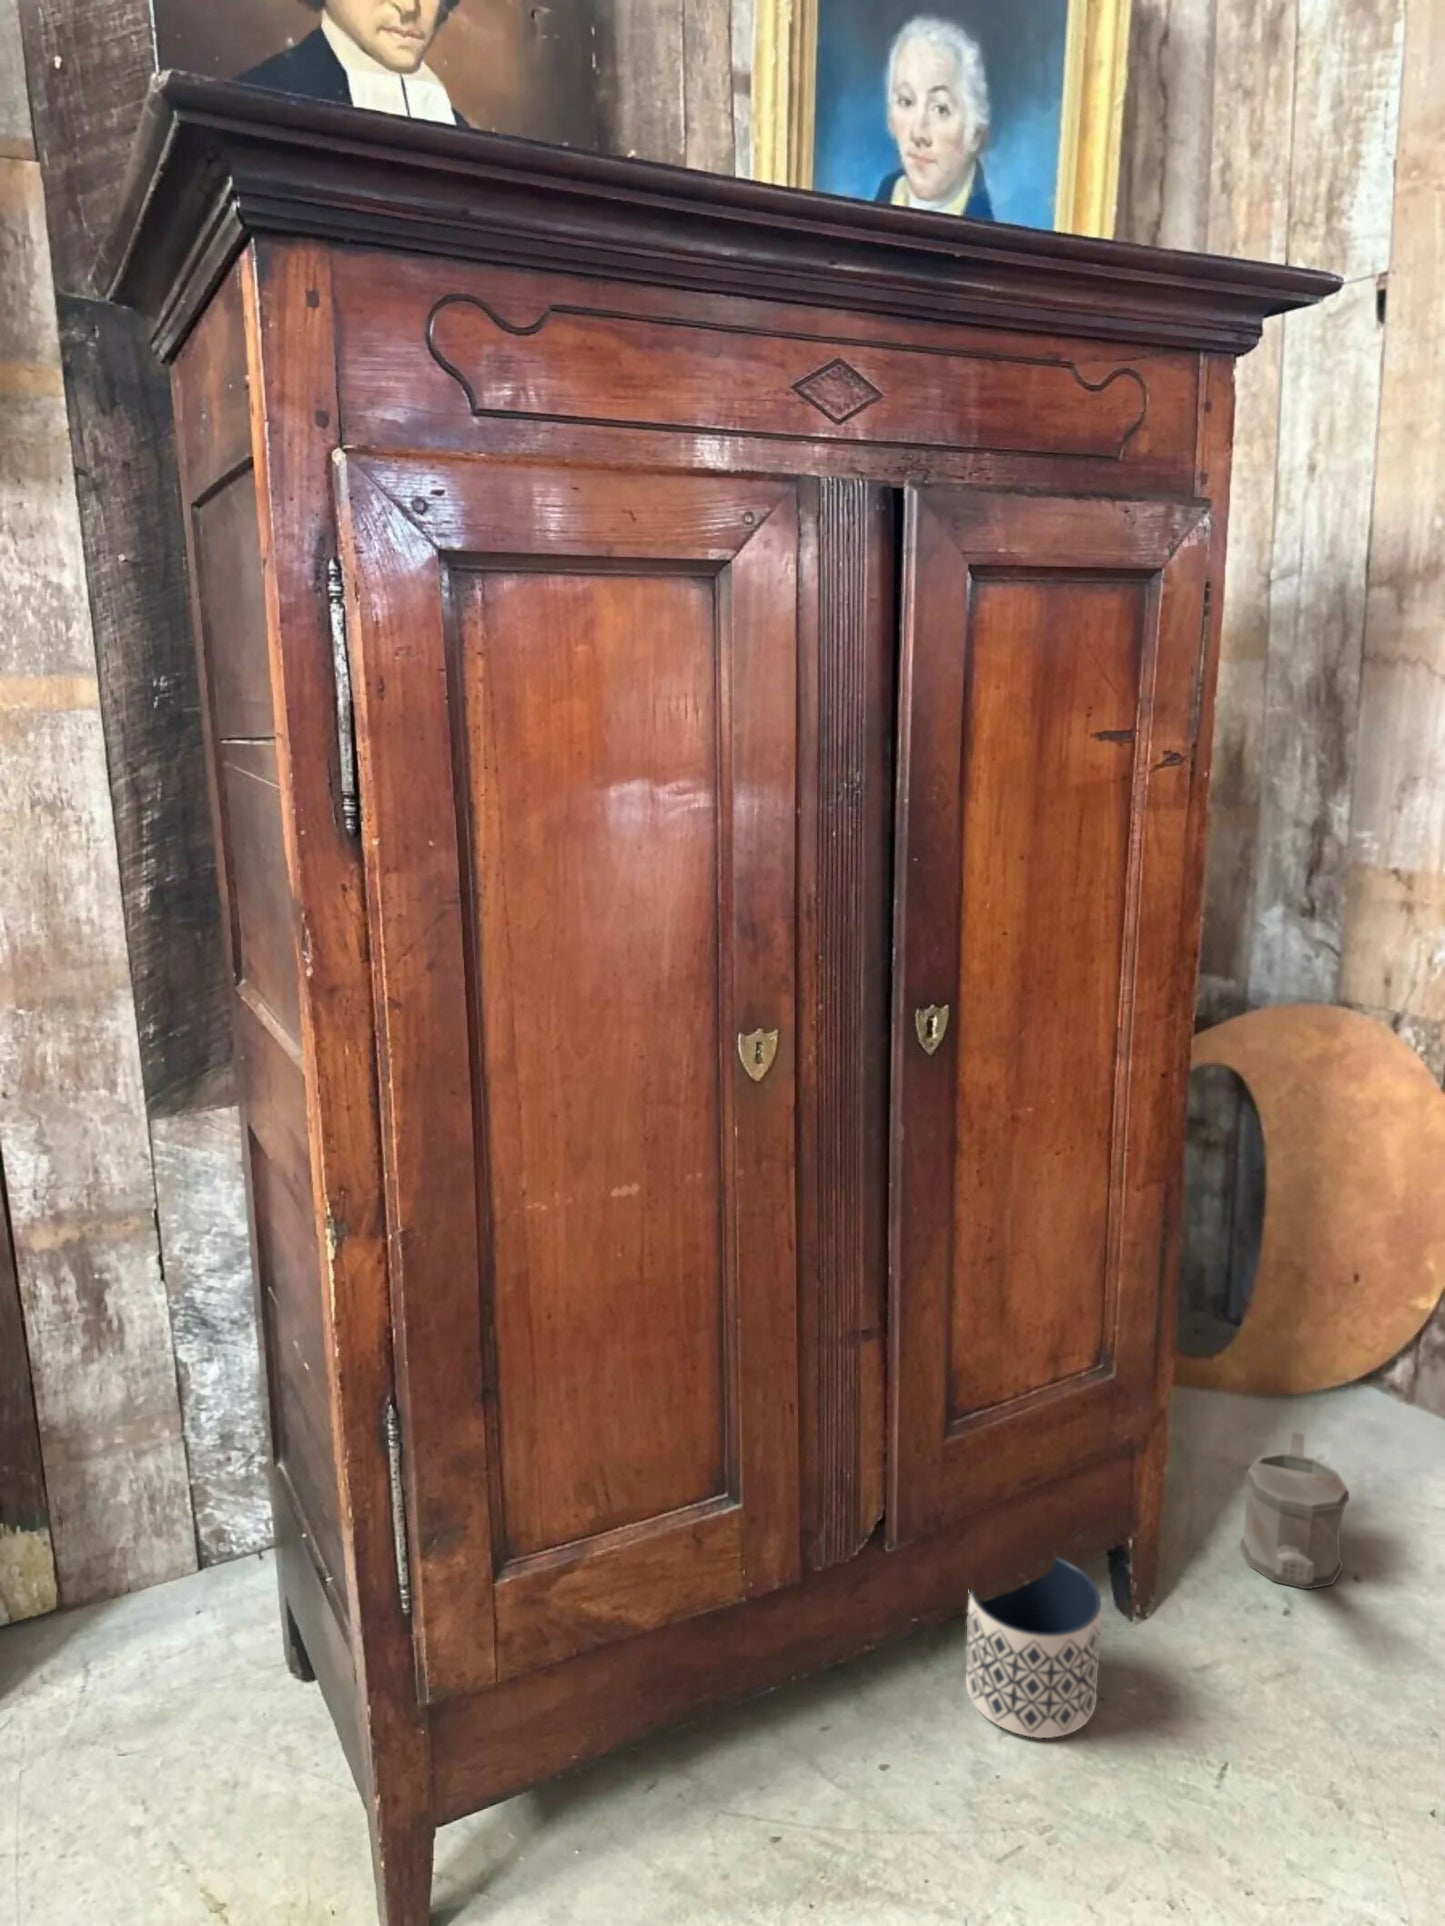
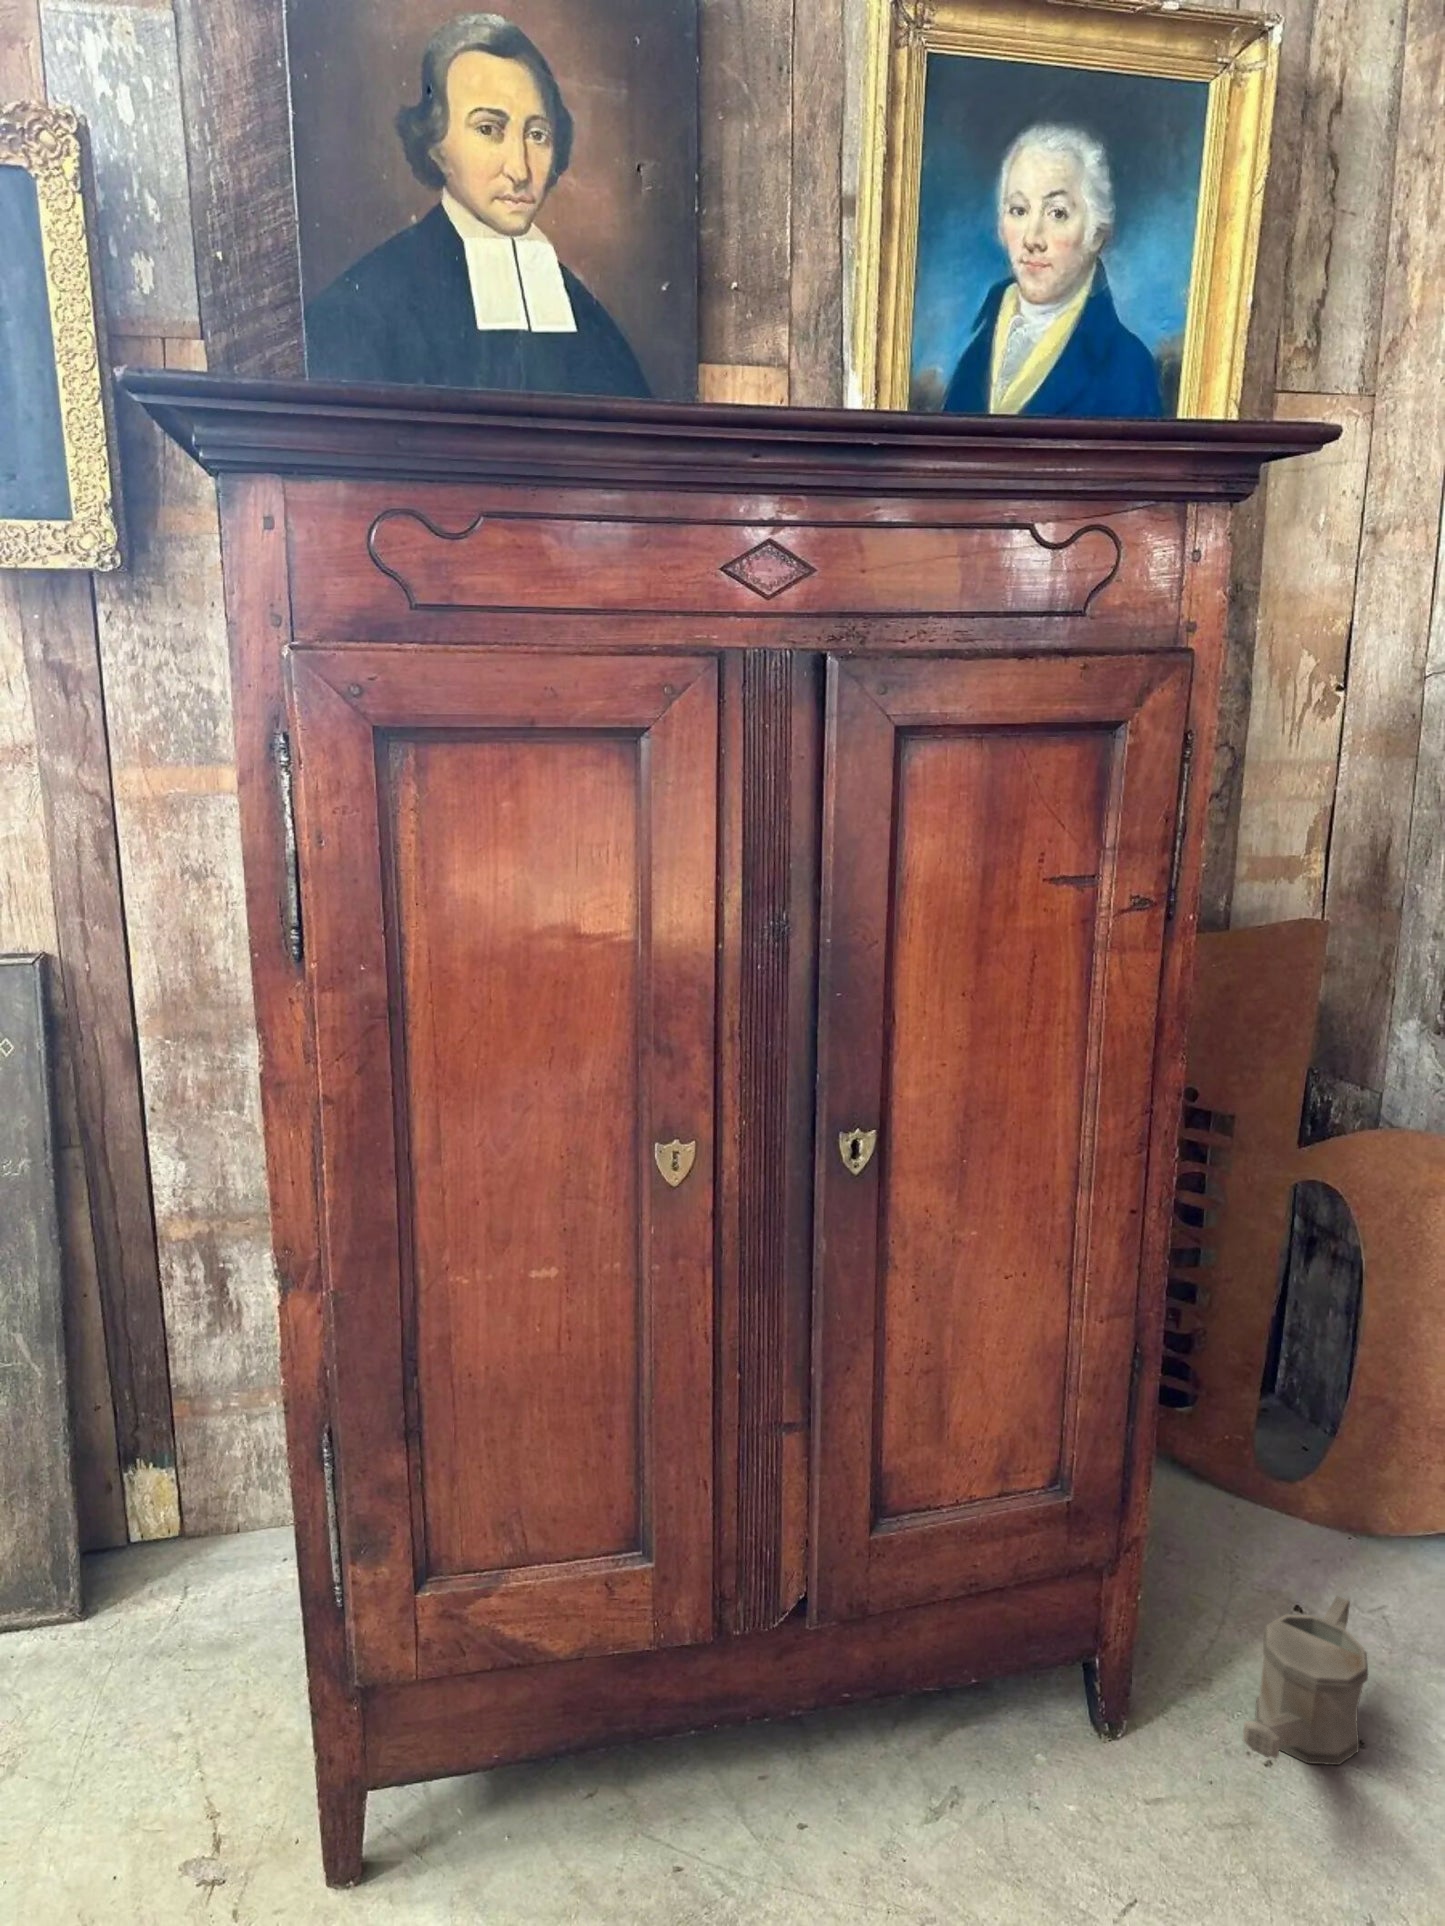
planter: present [966,1557,1101,1738] -> none [905,1659,1038,1849]

